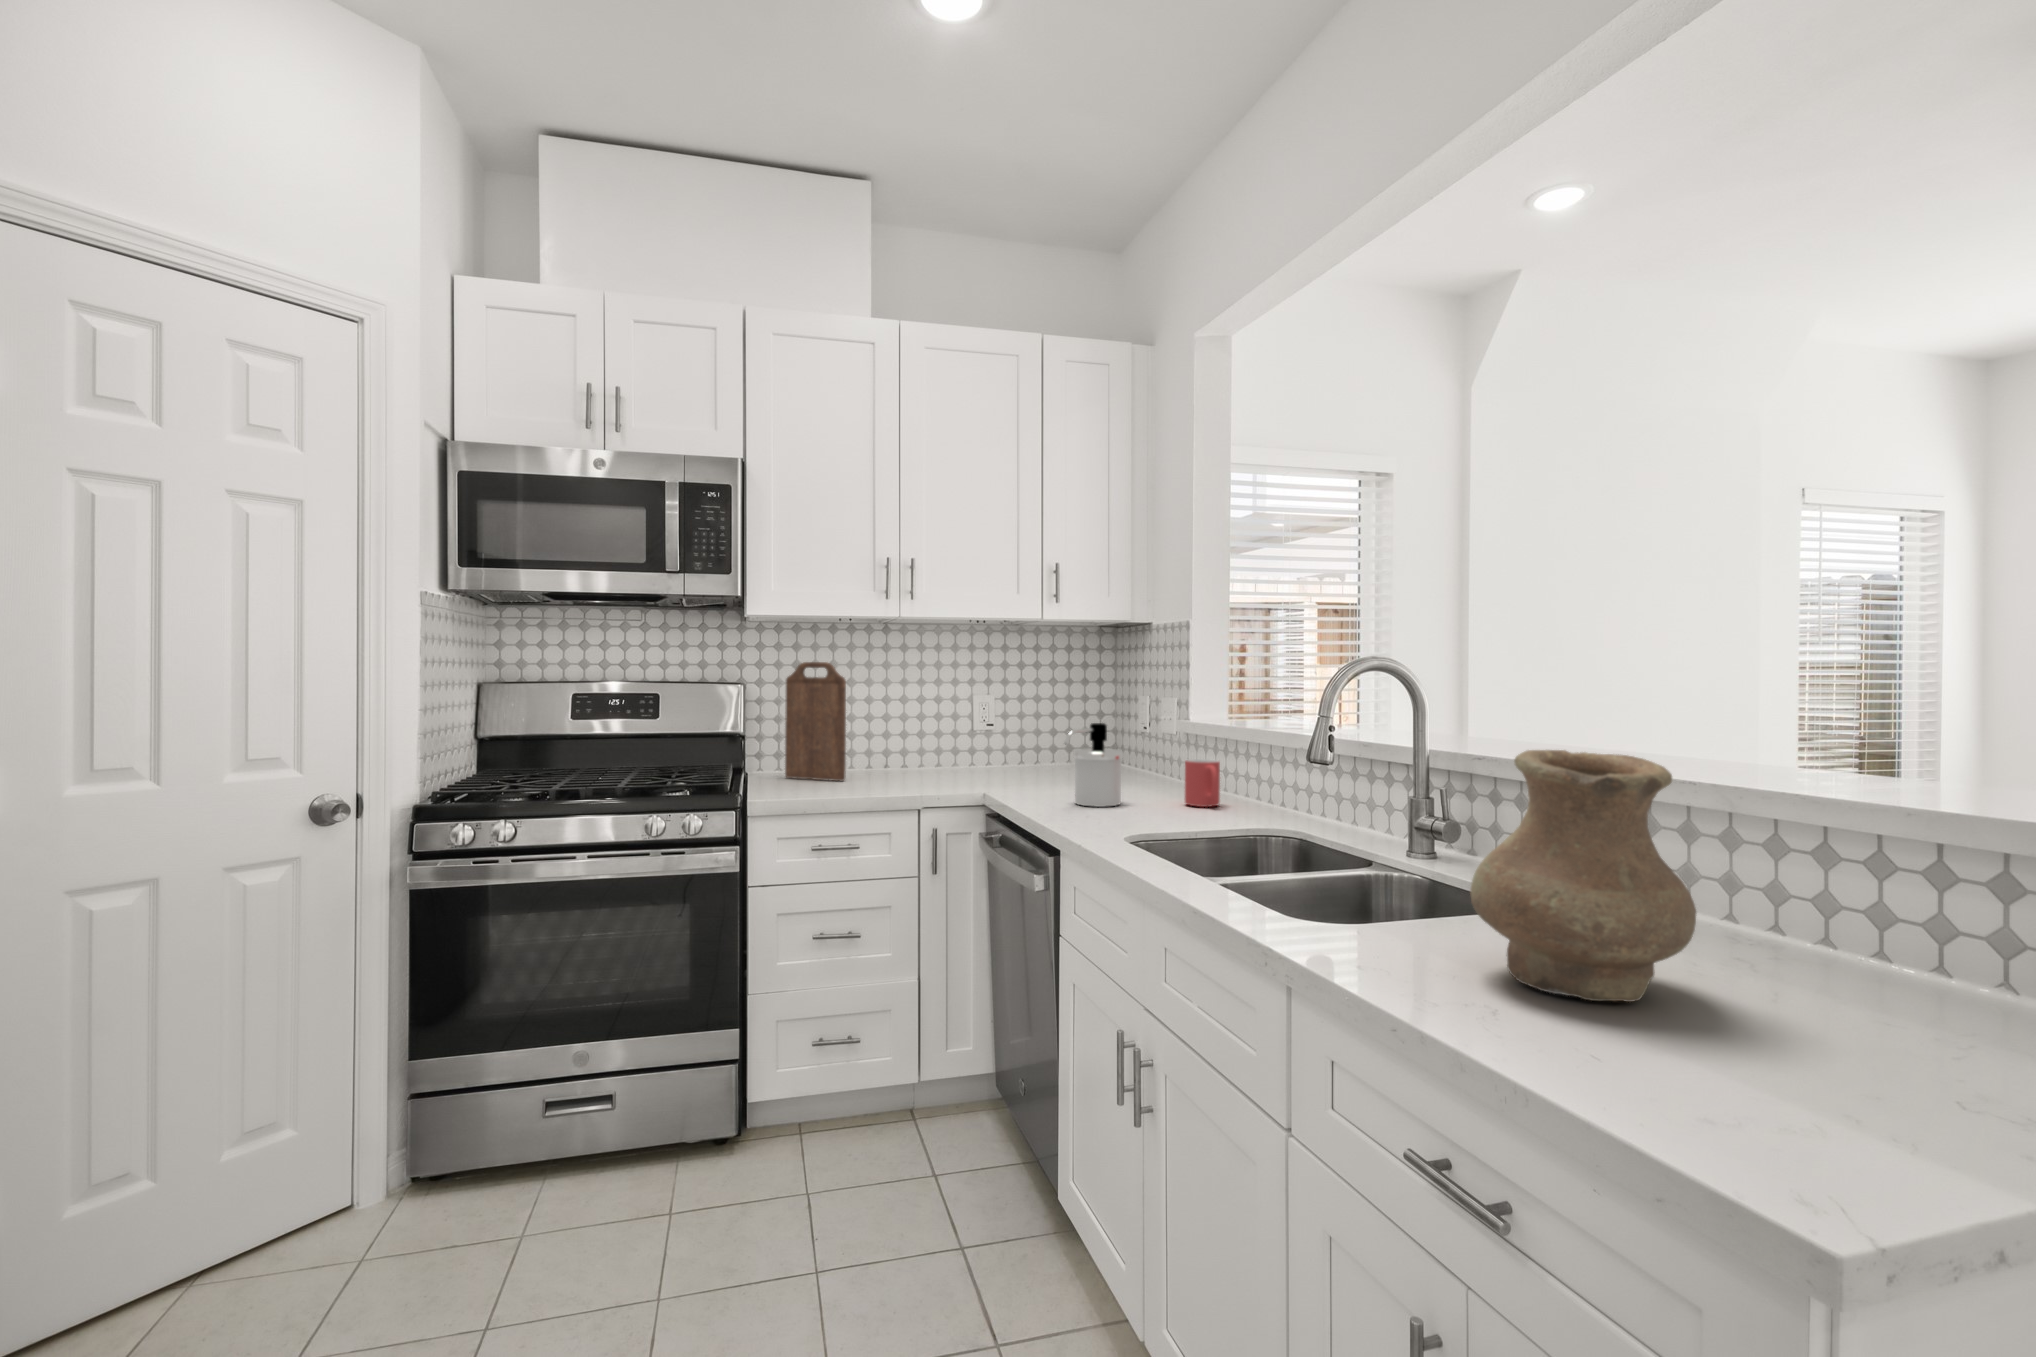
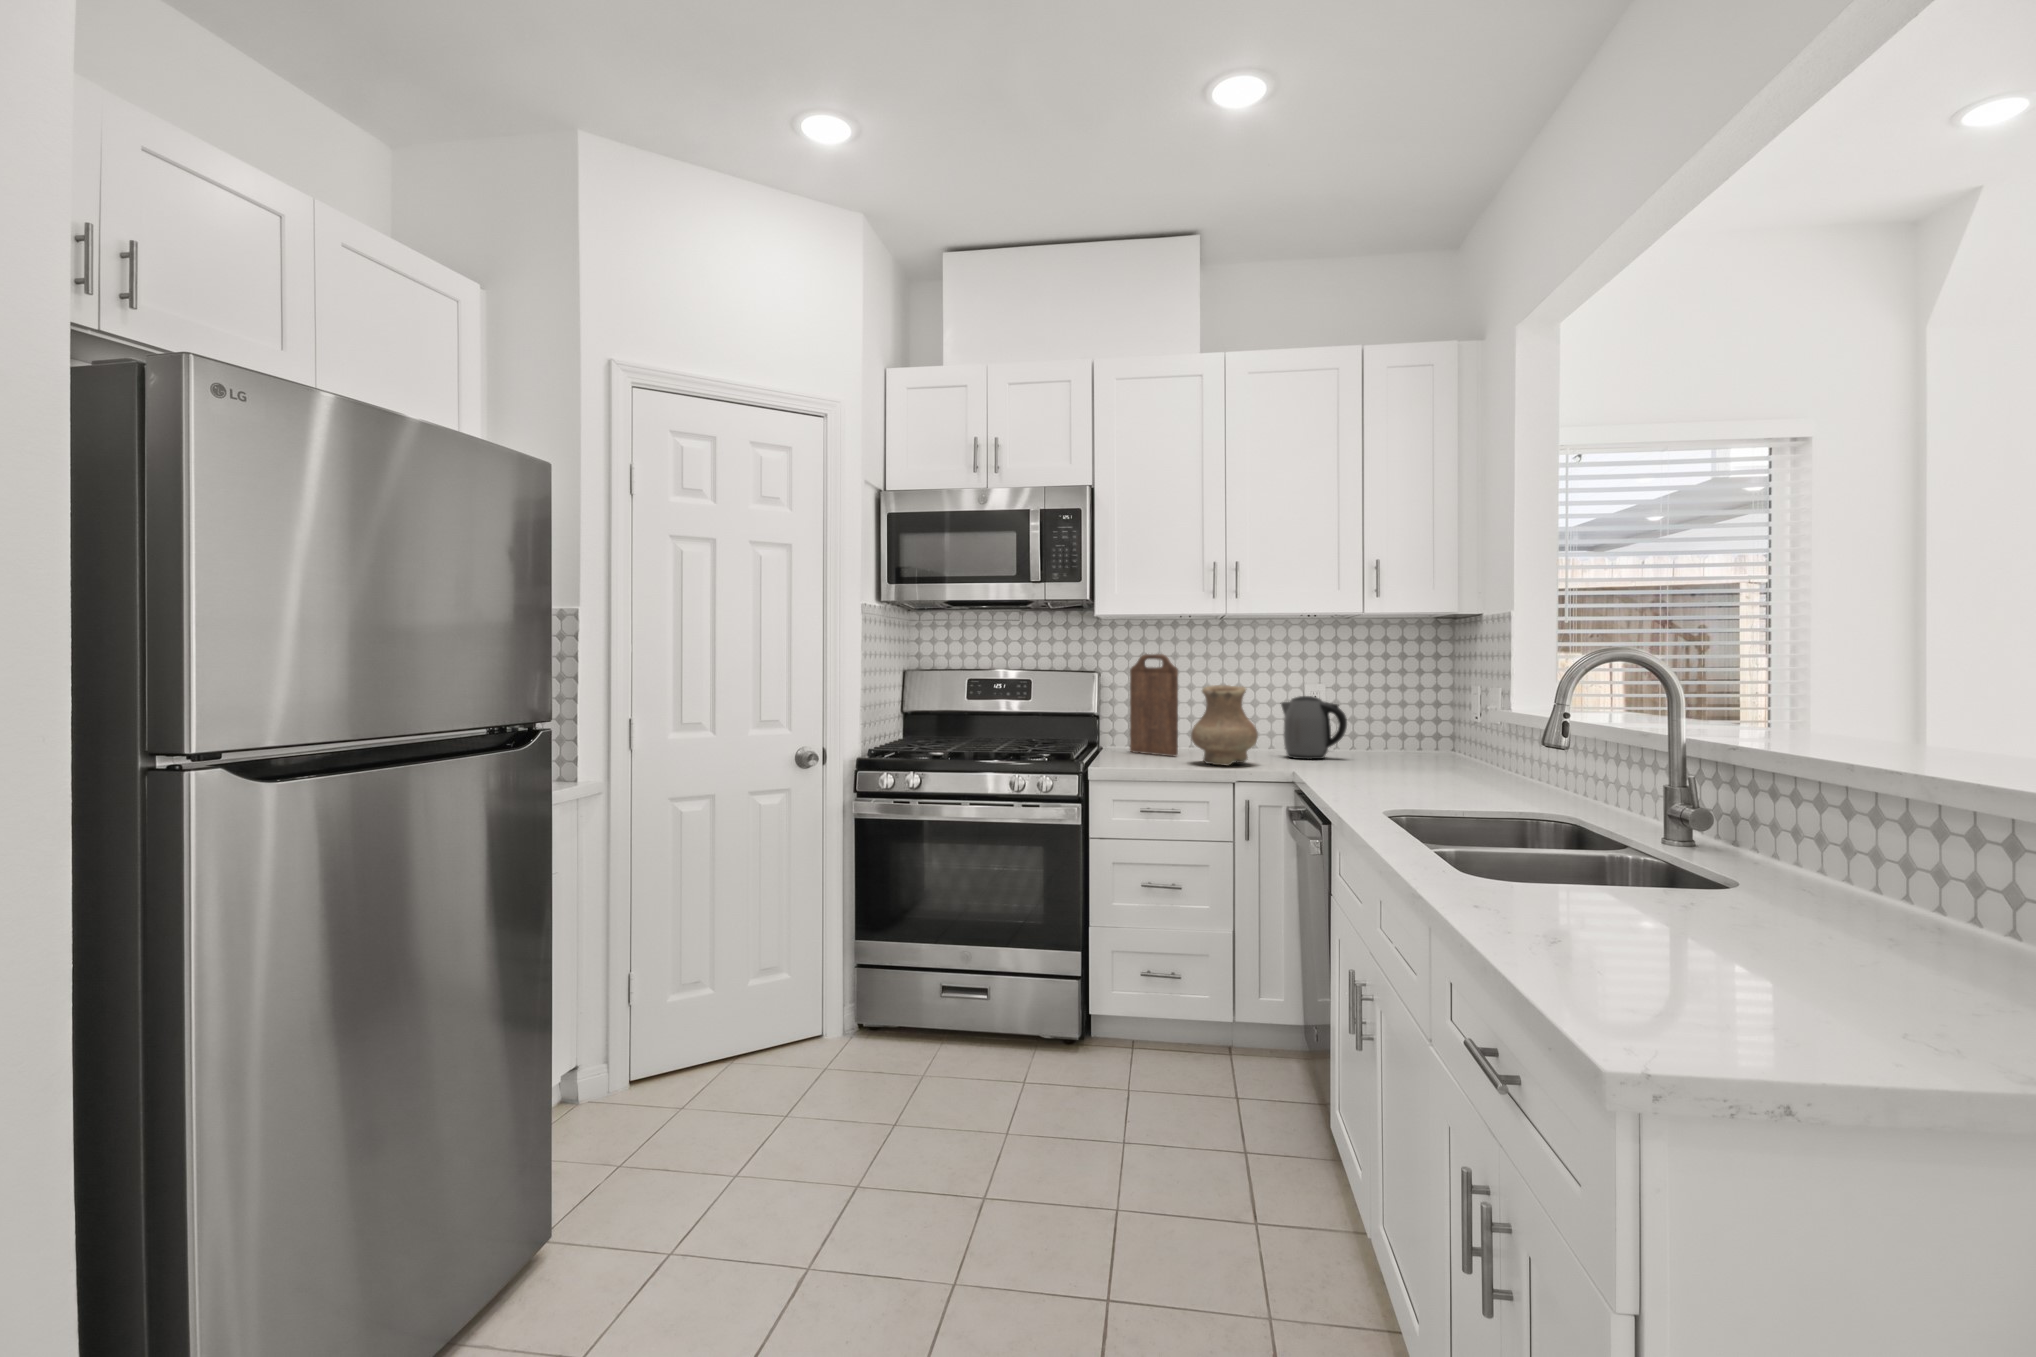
kettle: none [956,709,1027,778] -> present [1281,696,1347,759]
soap dispenser: present [1064,723,1123,807] -> none [1352,710,1416,787]
vase: present [1470,750,1696,1002] -> present [1191,685,1258,765]
mug: present [1185,759,1220,807] -> none [1479,746,1517,792]

